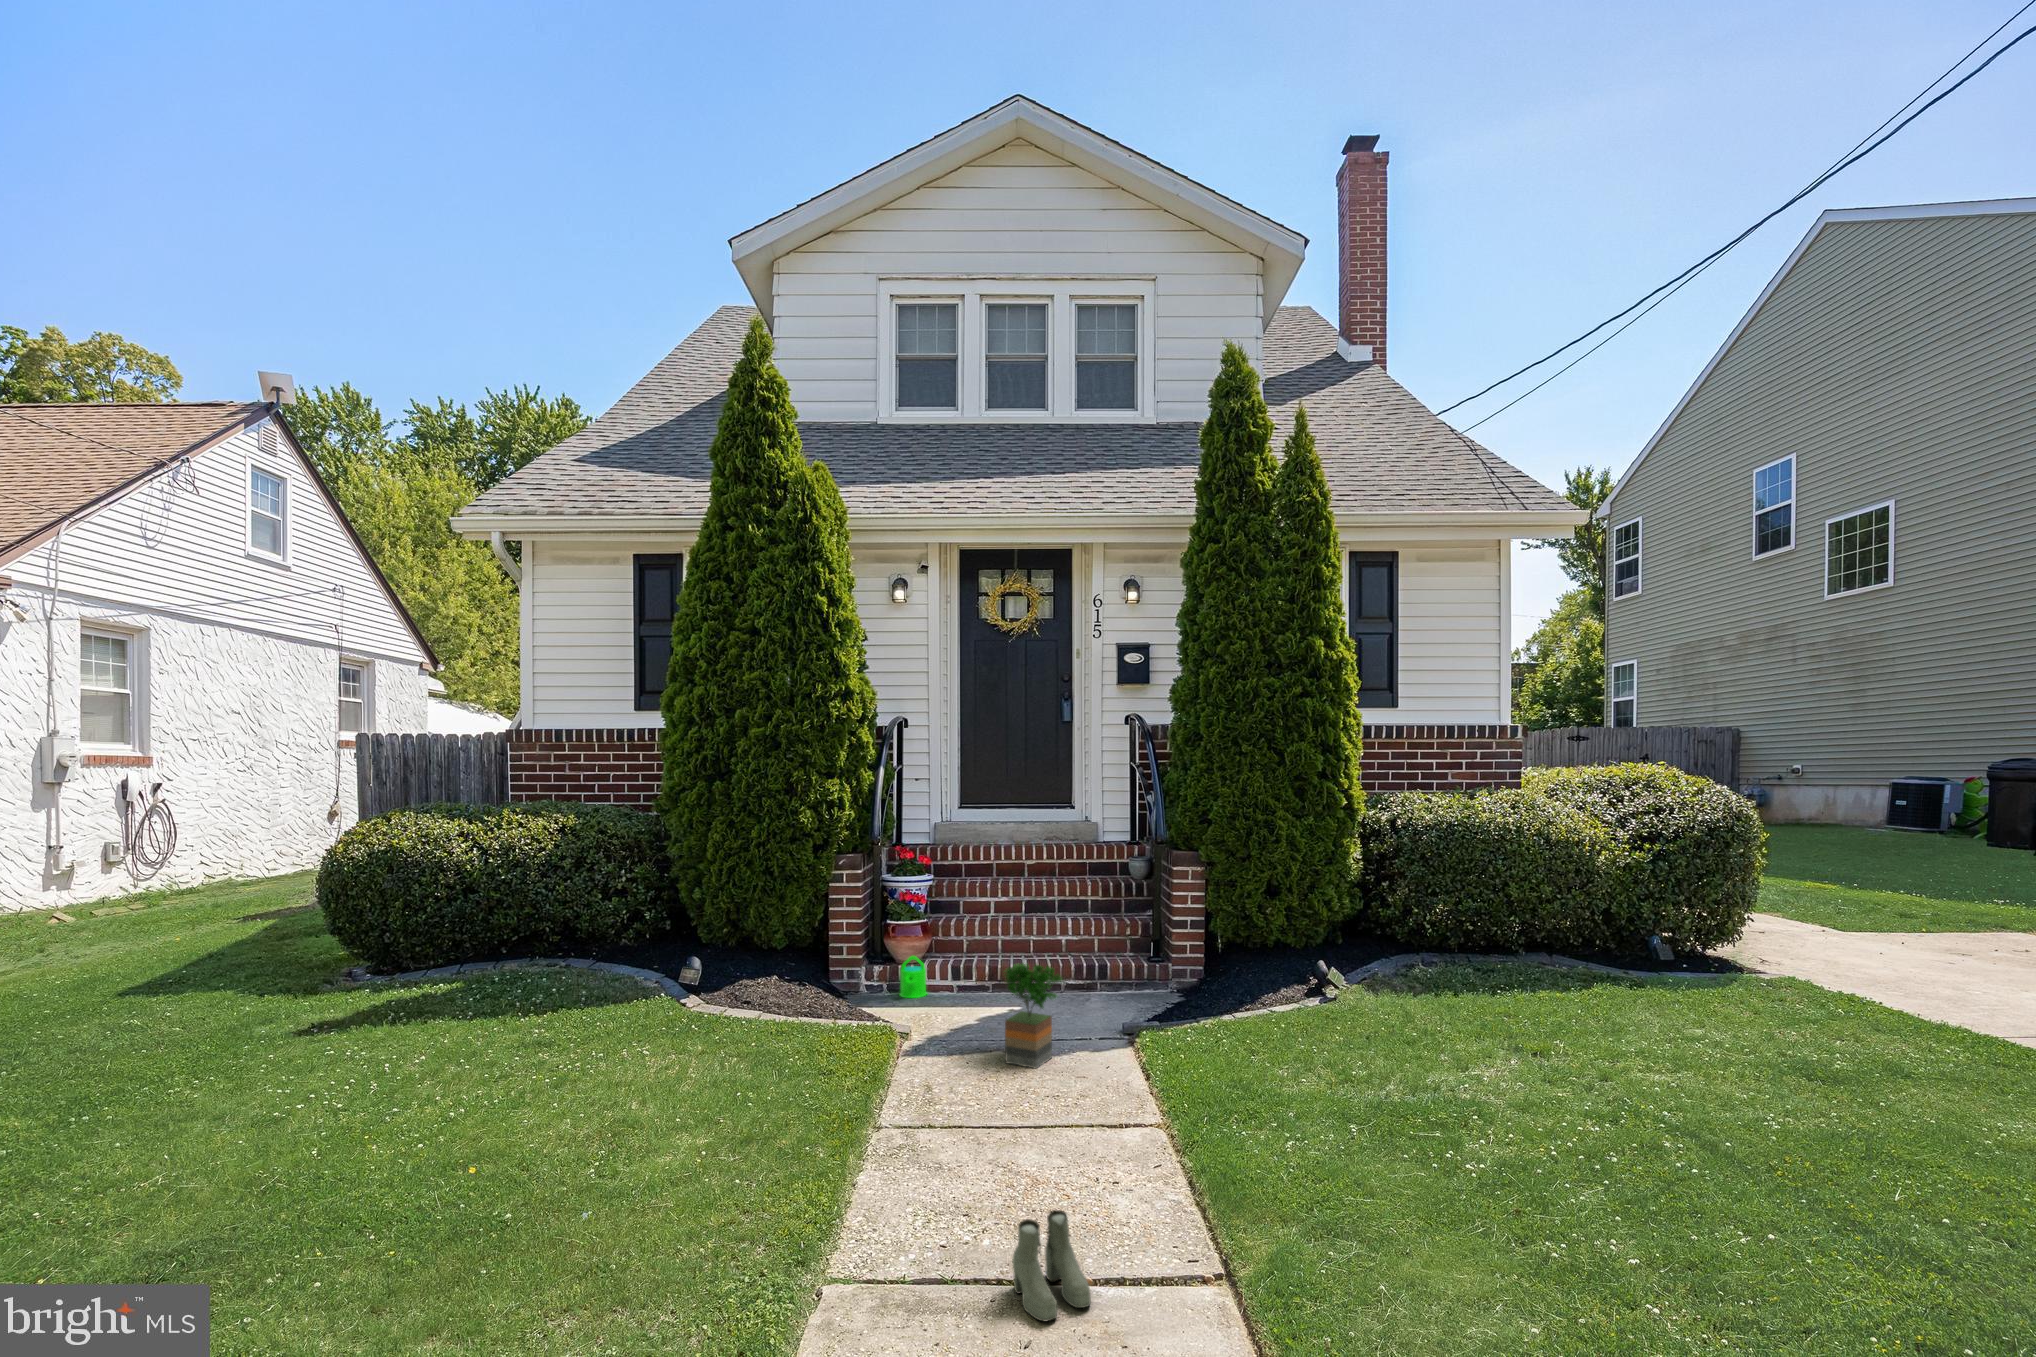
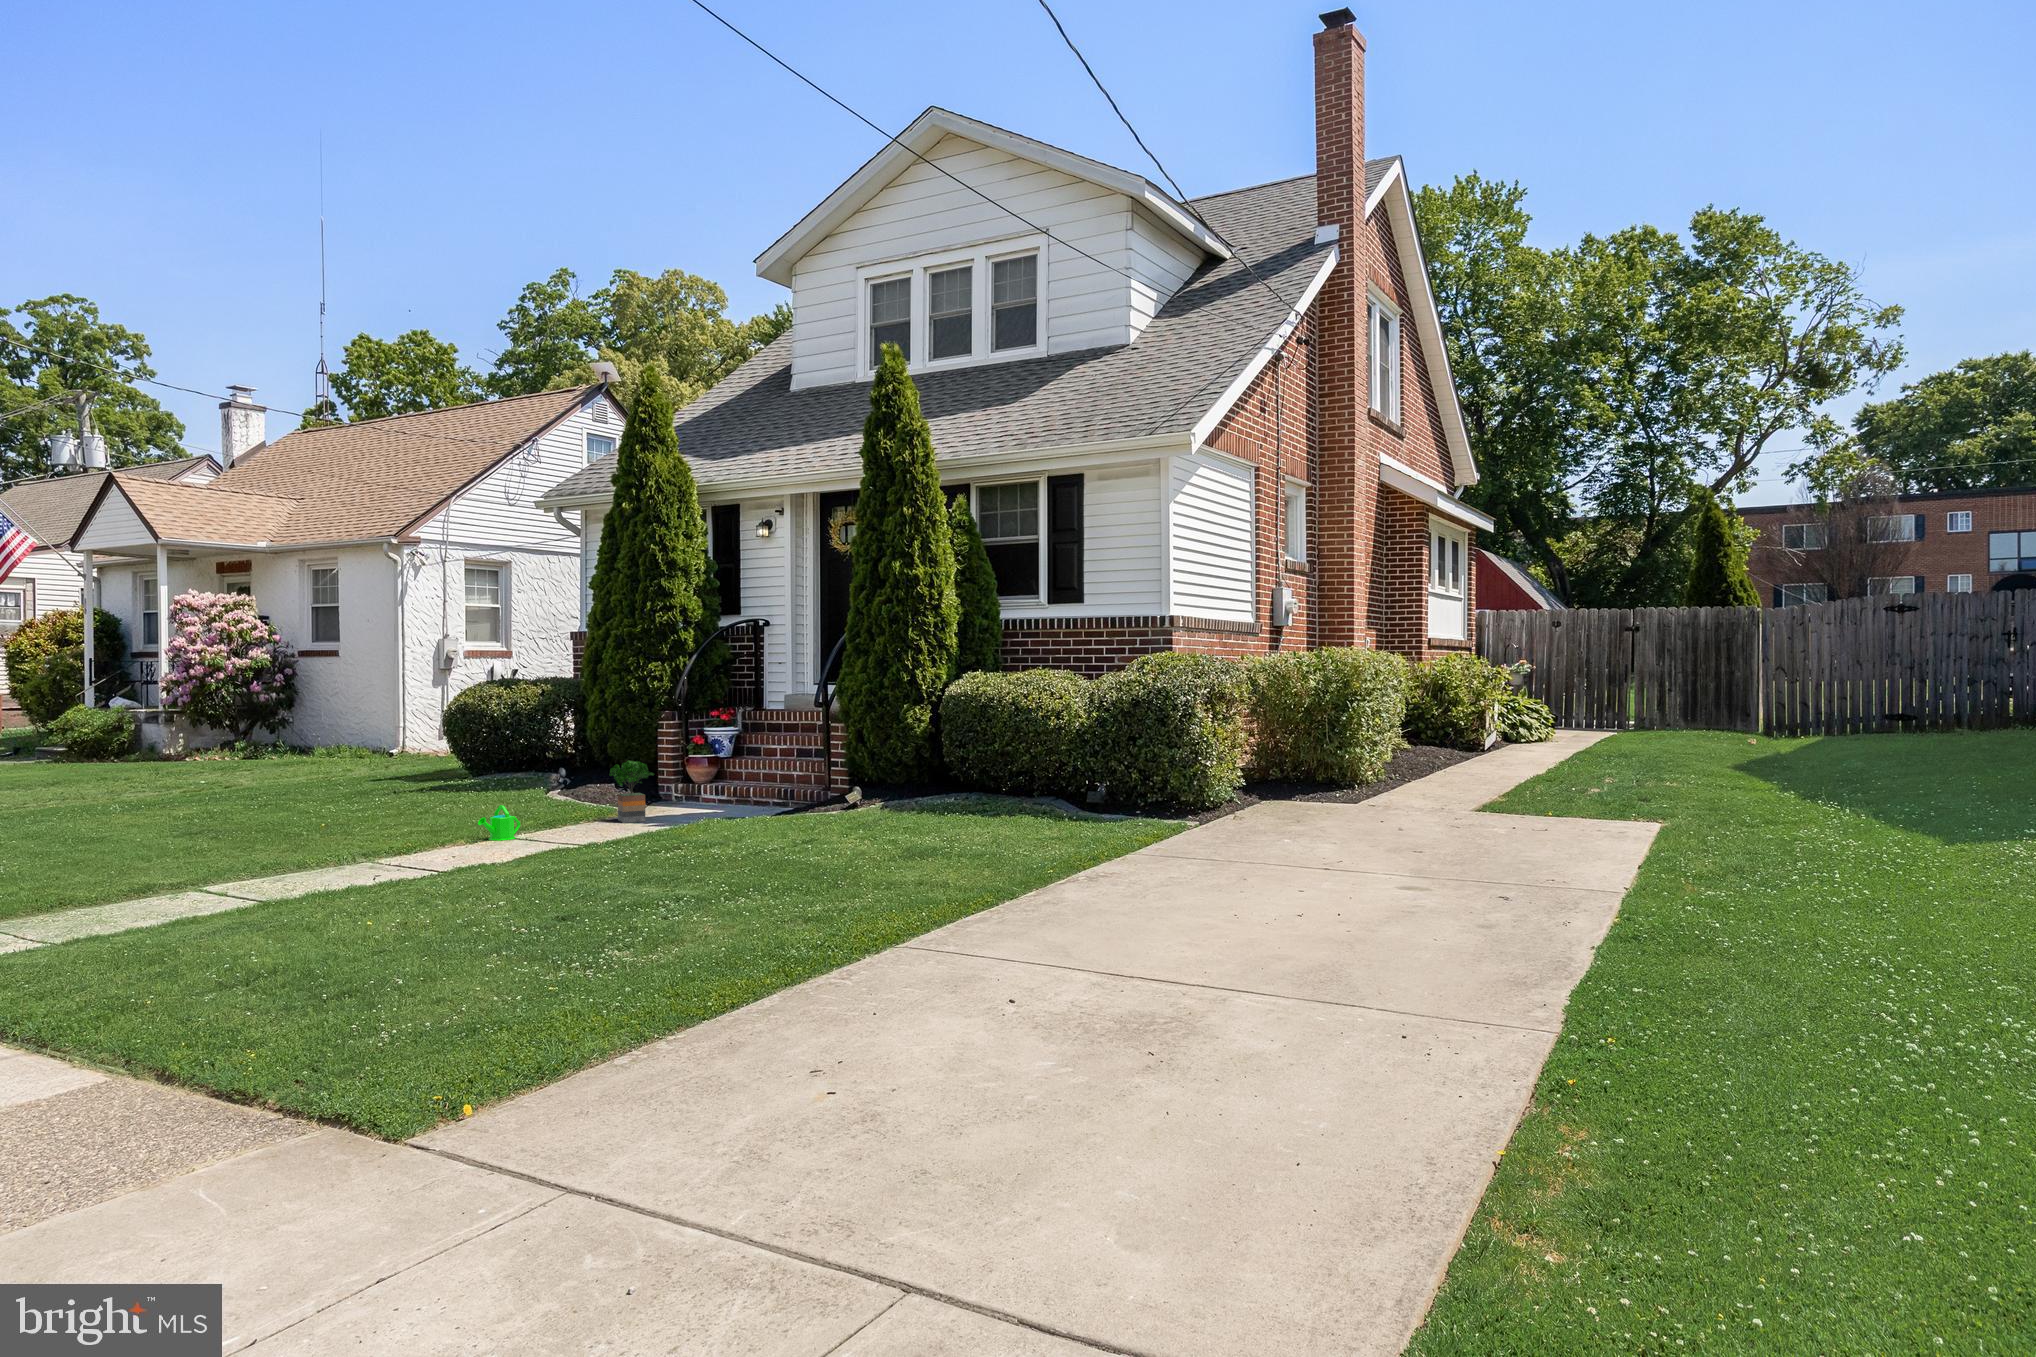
watering can: present [900,956,928,998] -> present [478,805,521,841]
boots: present [1012,1210,1091,1321] -> none [362,821,404,855]

